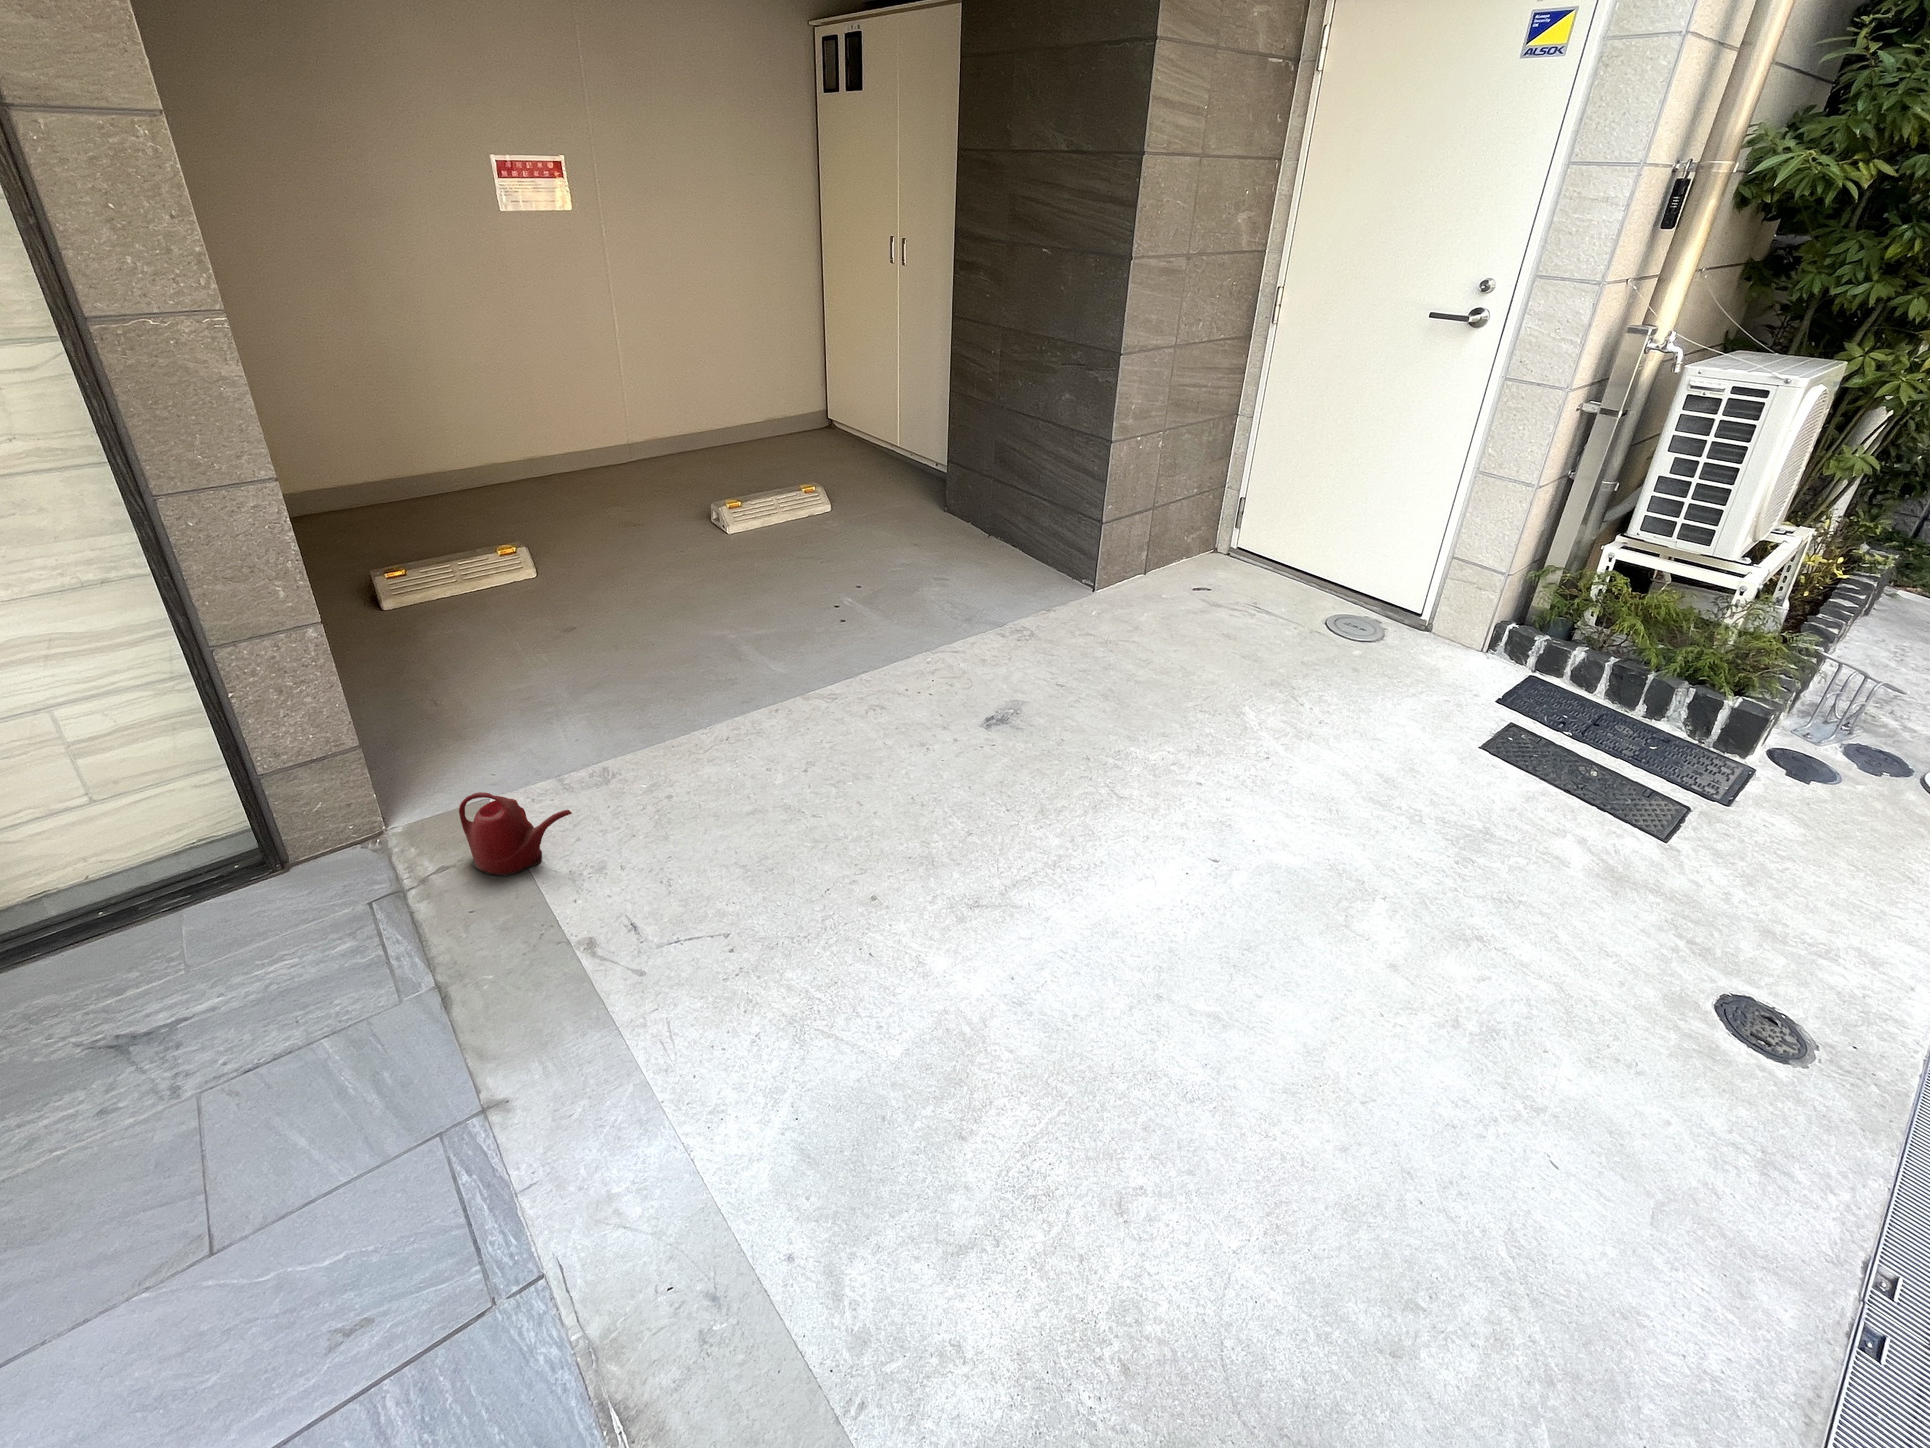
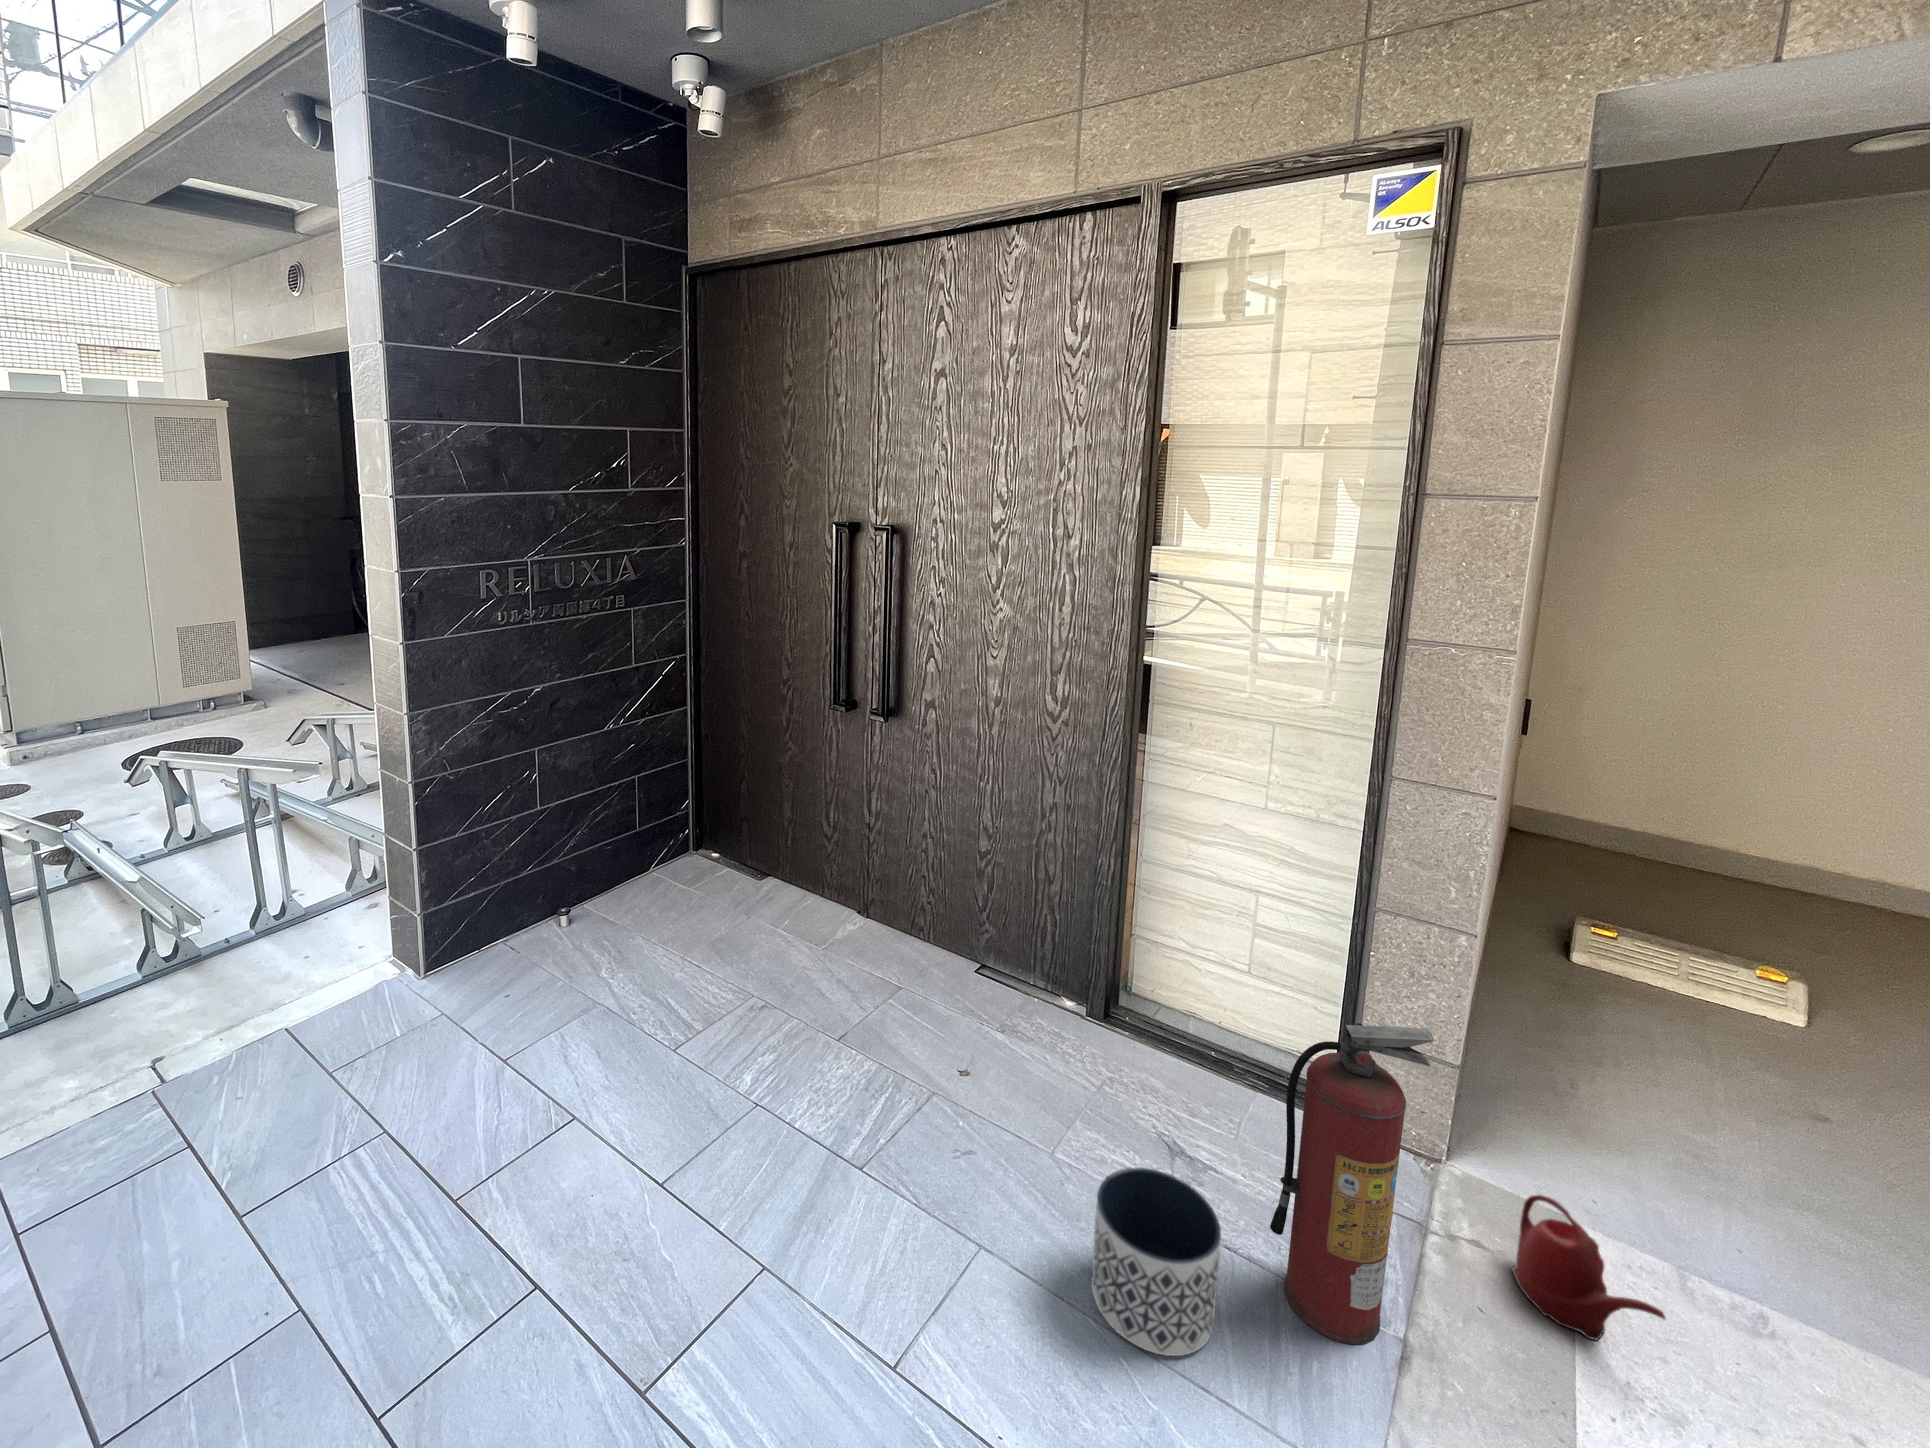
fire extinguisher: none [225,729,416,1055] -> present [1270,1023,1433,1344]
planter: none [54,1056,284,1279] -> present [1091,1168,1221,1356]

